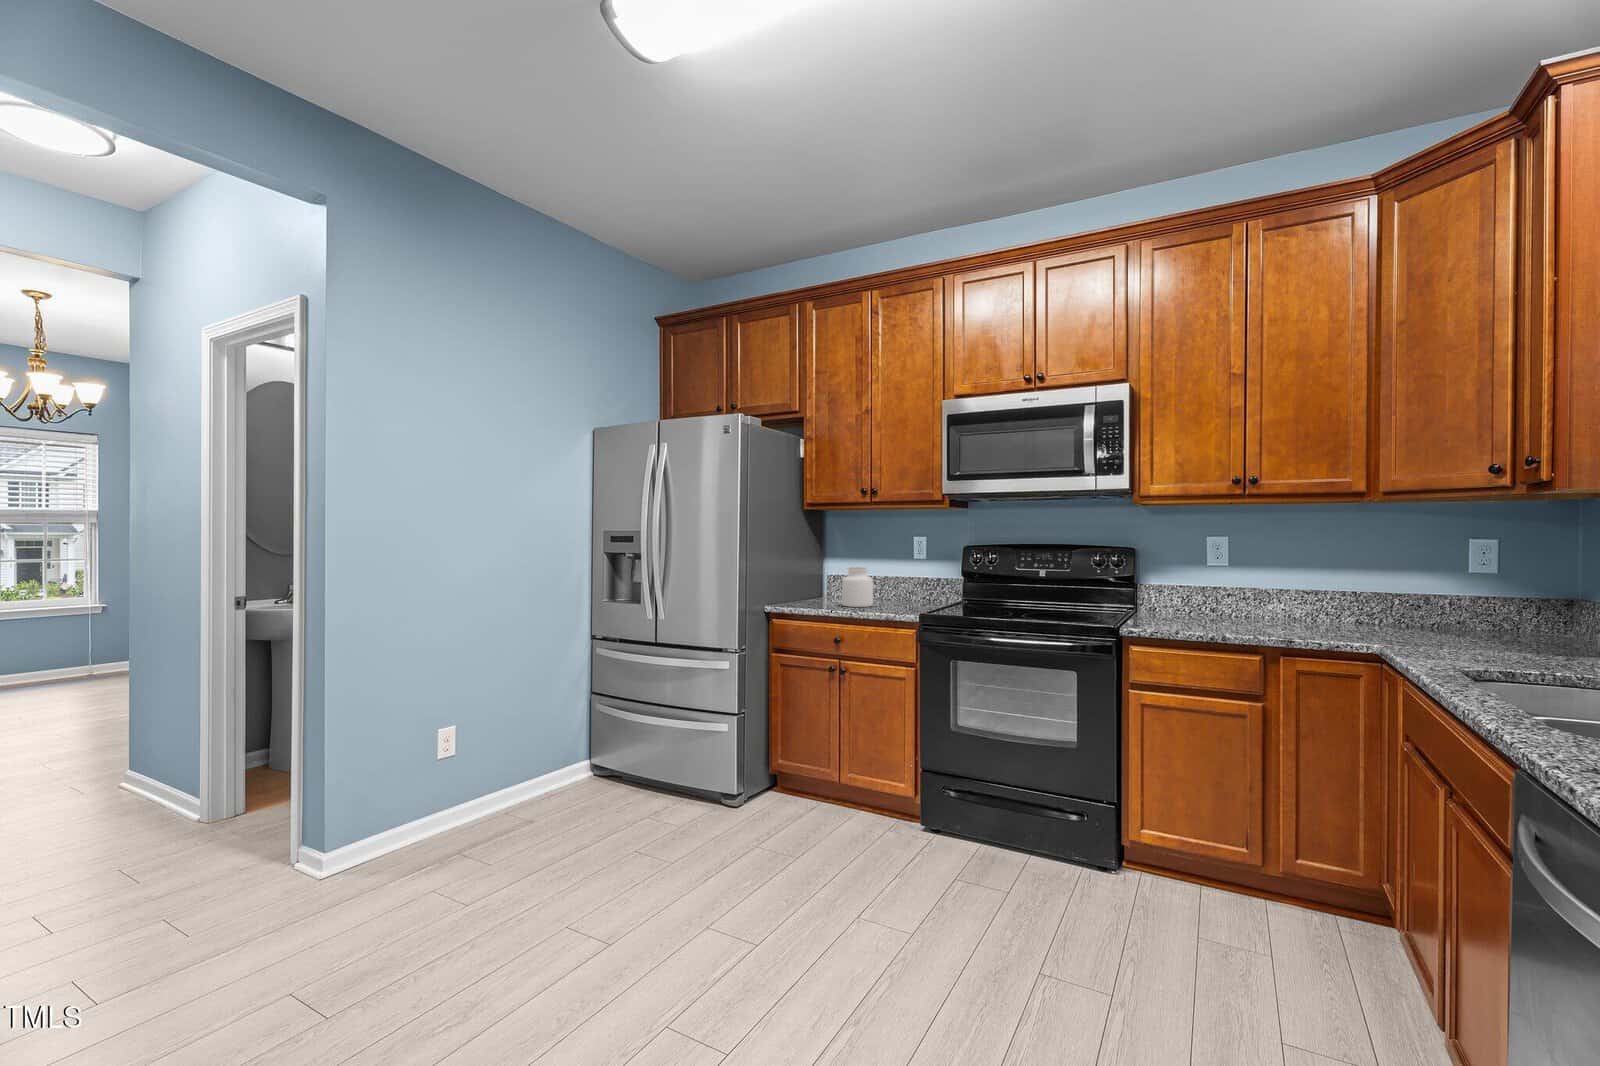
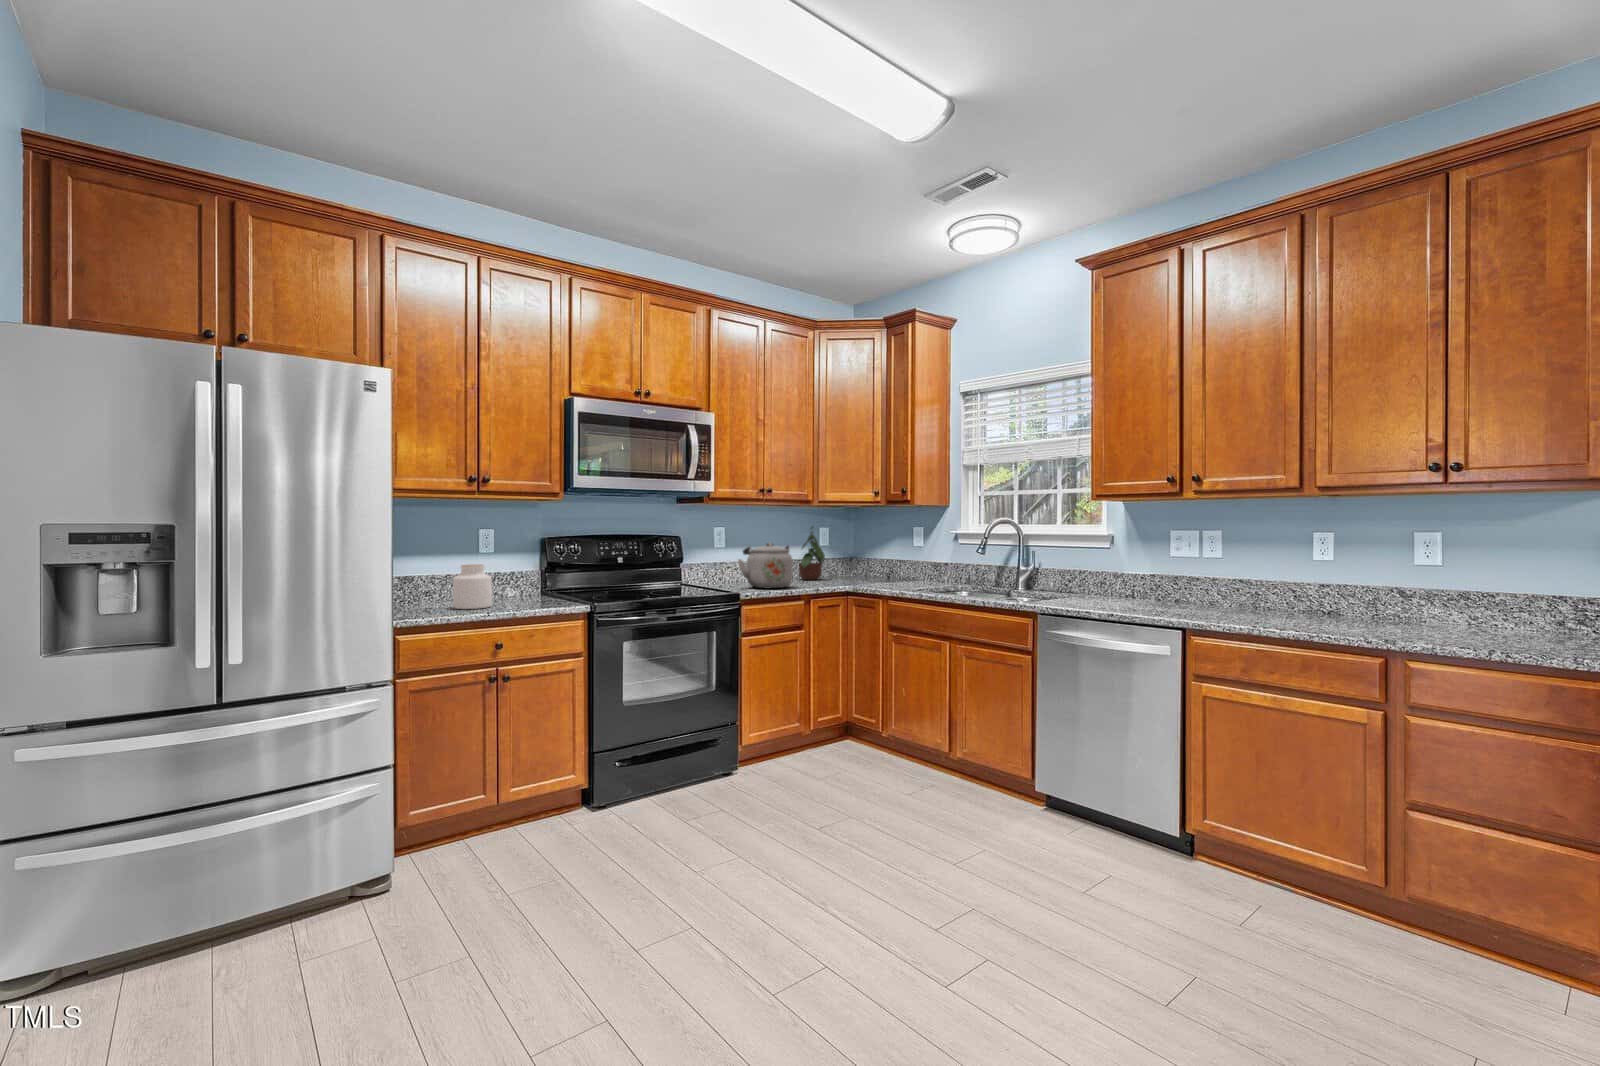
potted plant: none [1368,533,1443,633] -> present [799,527,825,580]
kettle: none [1176,561,1280,632] -> present [739,543,793,588]

